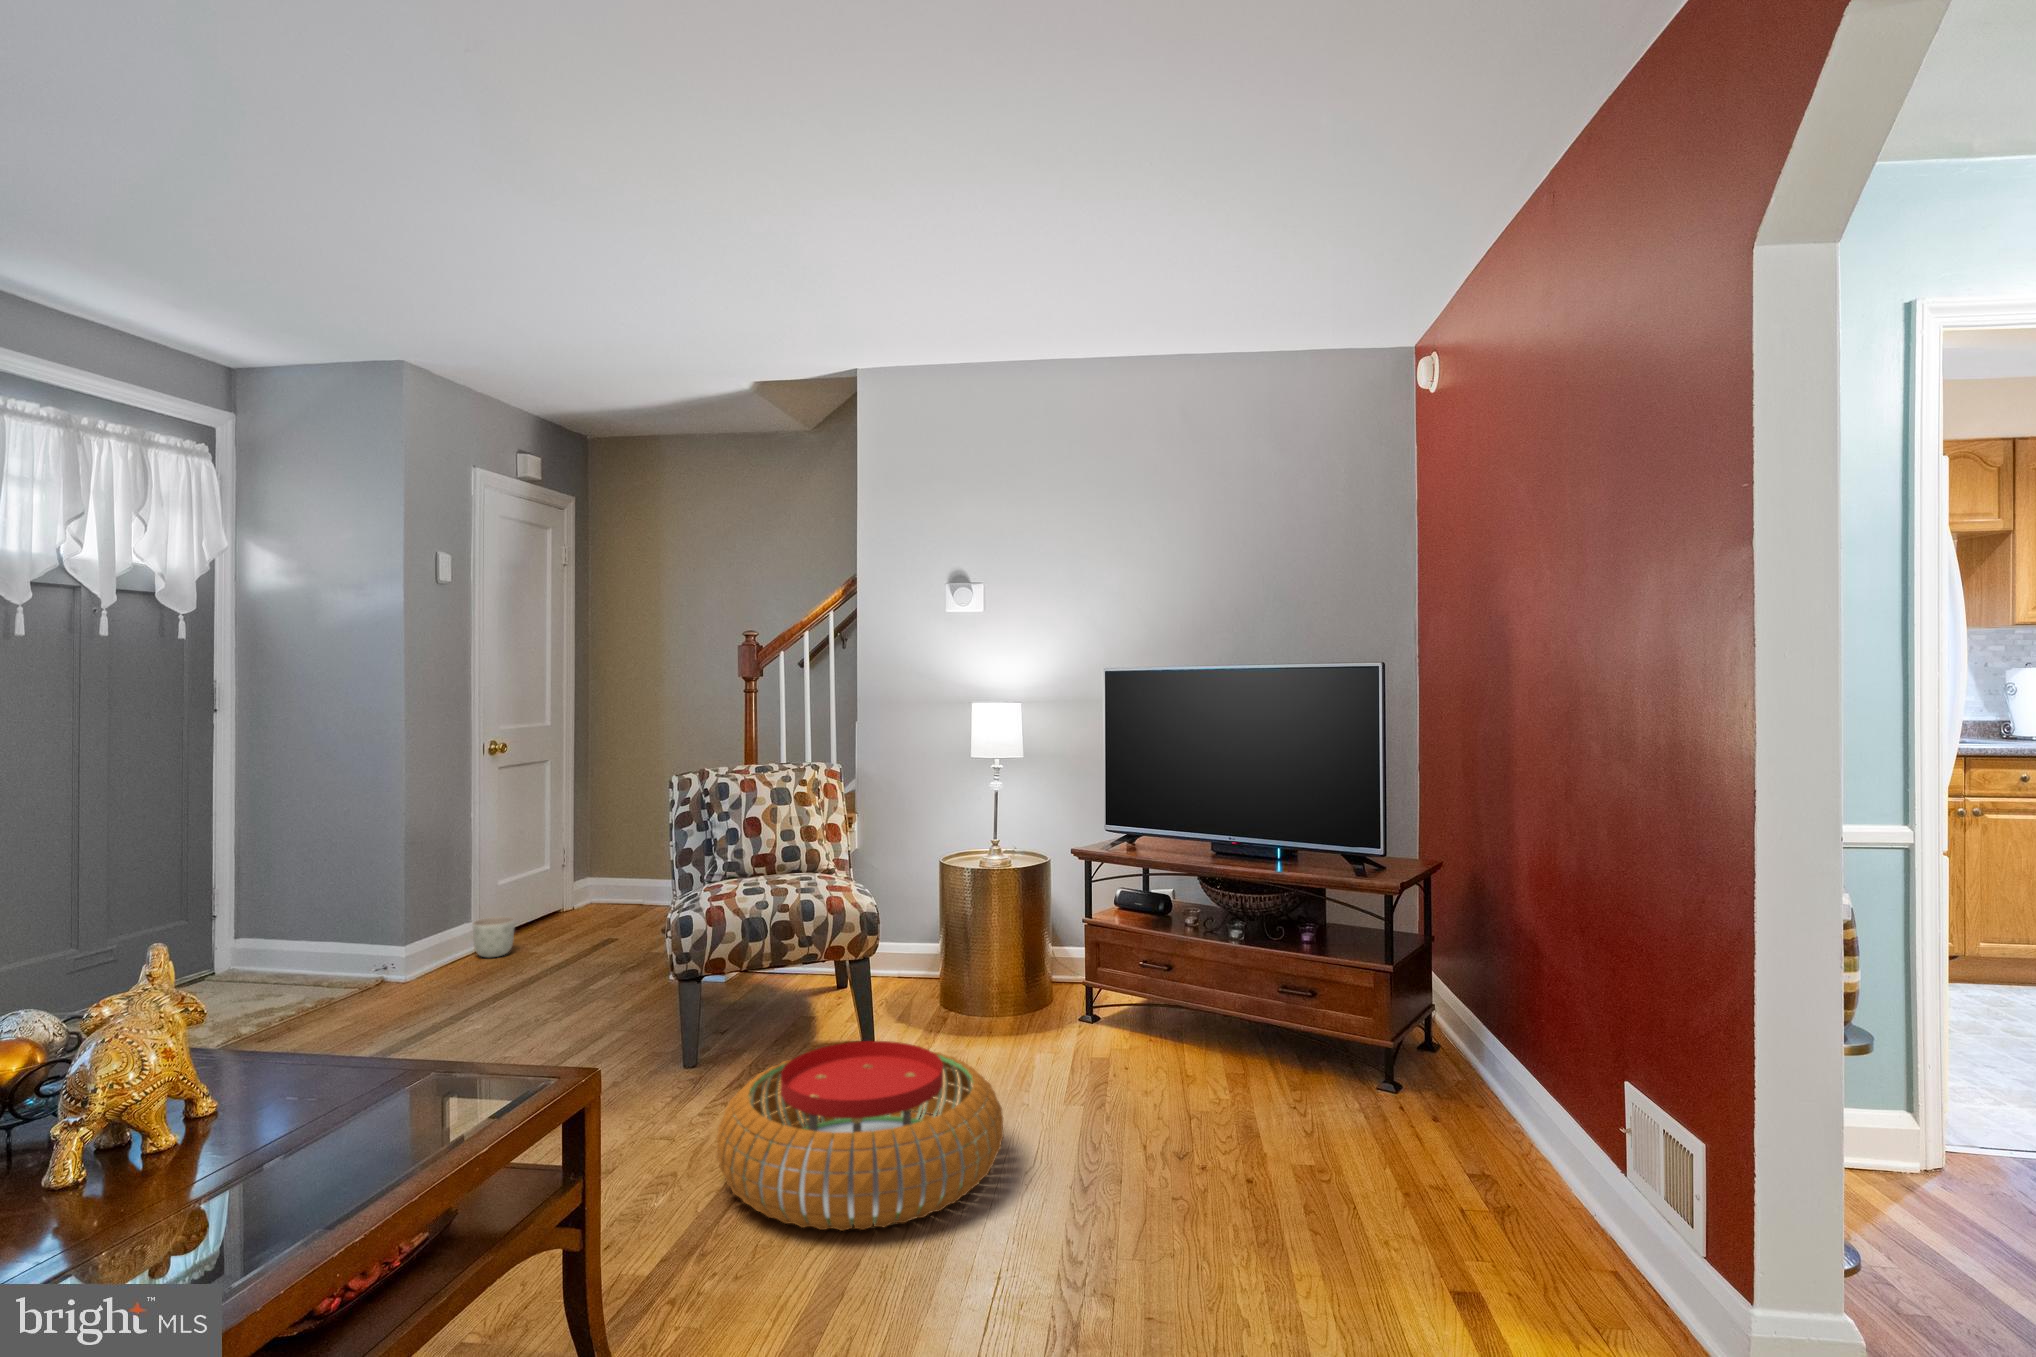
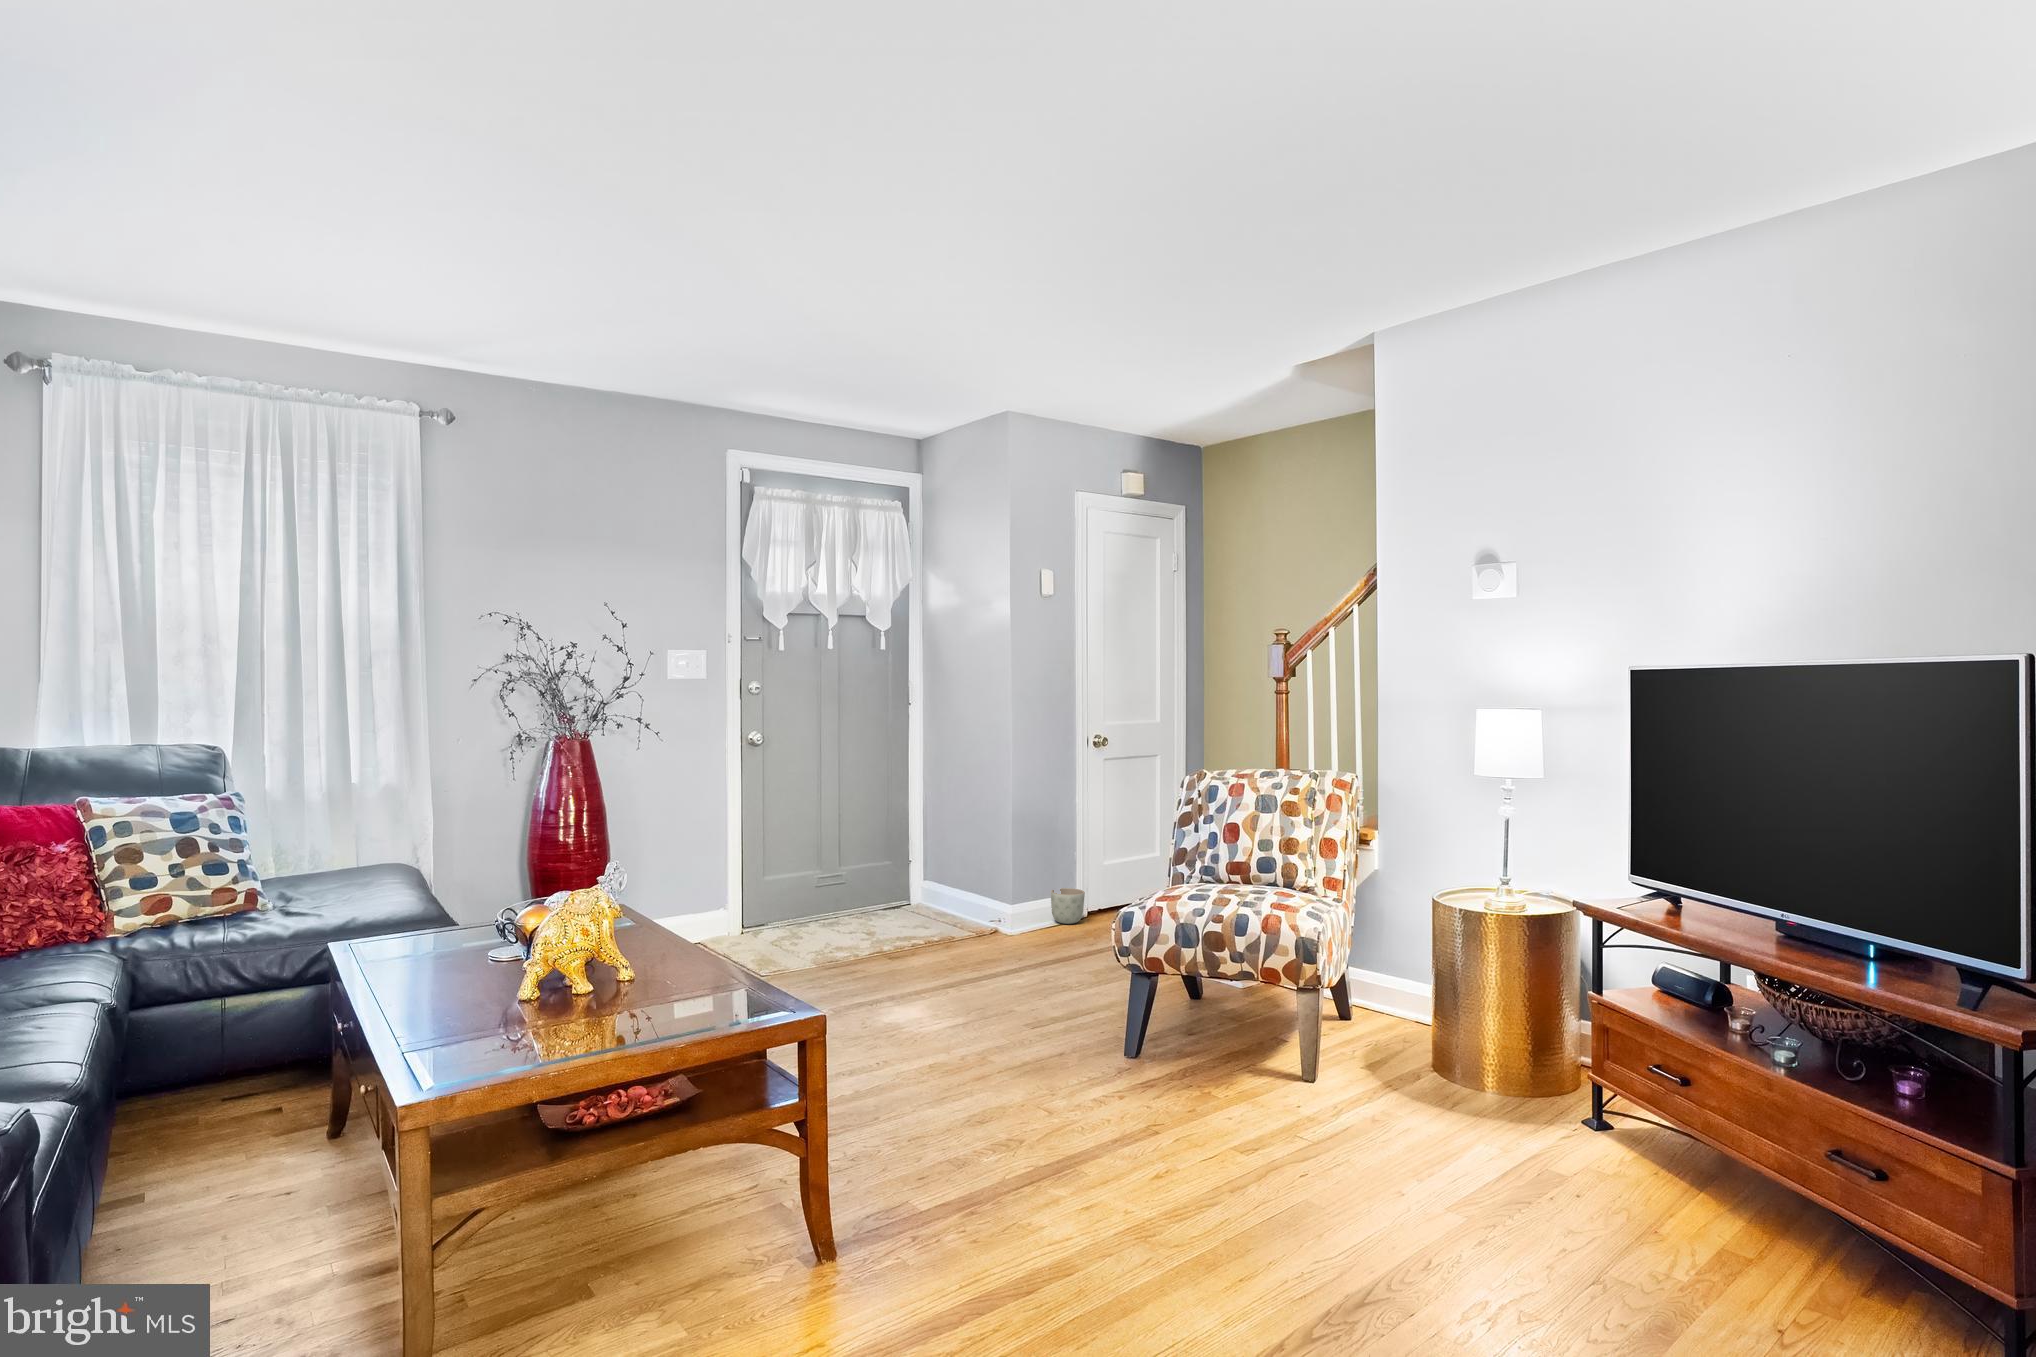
pouf: present [717,1041,1003,1231] -> none [1014,1062,1317,1267]

